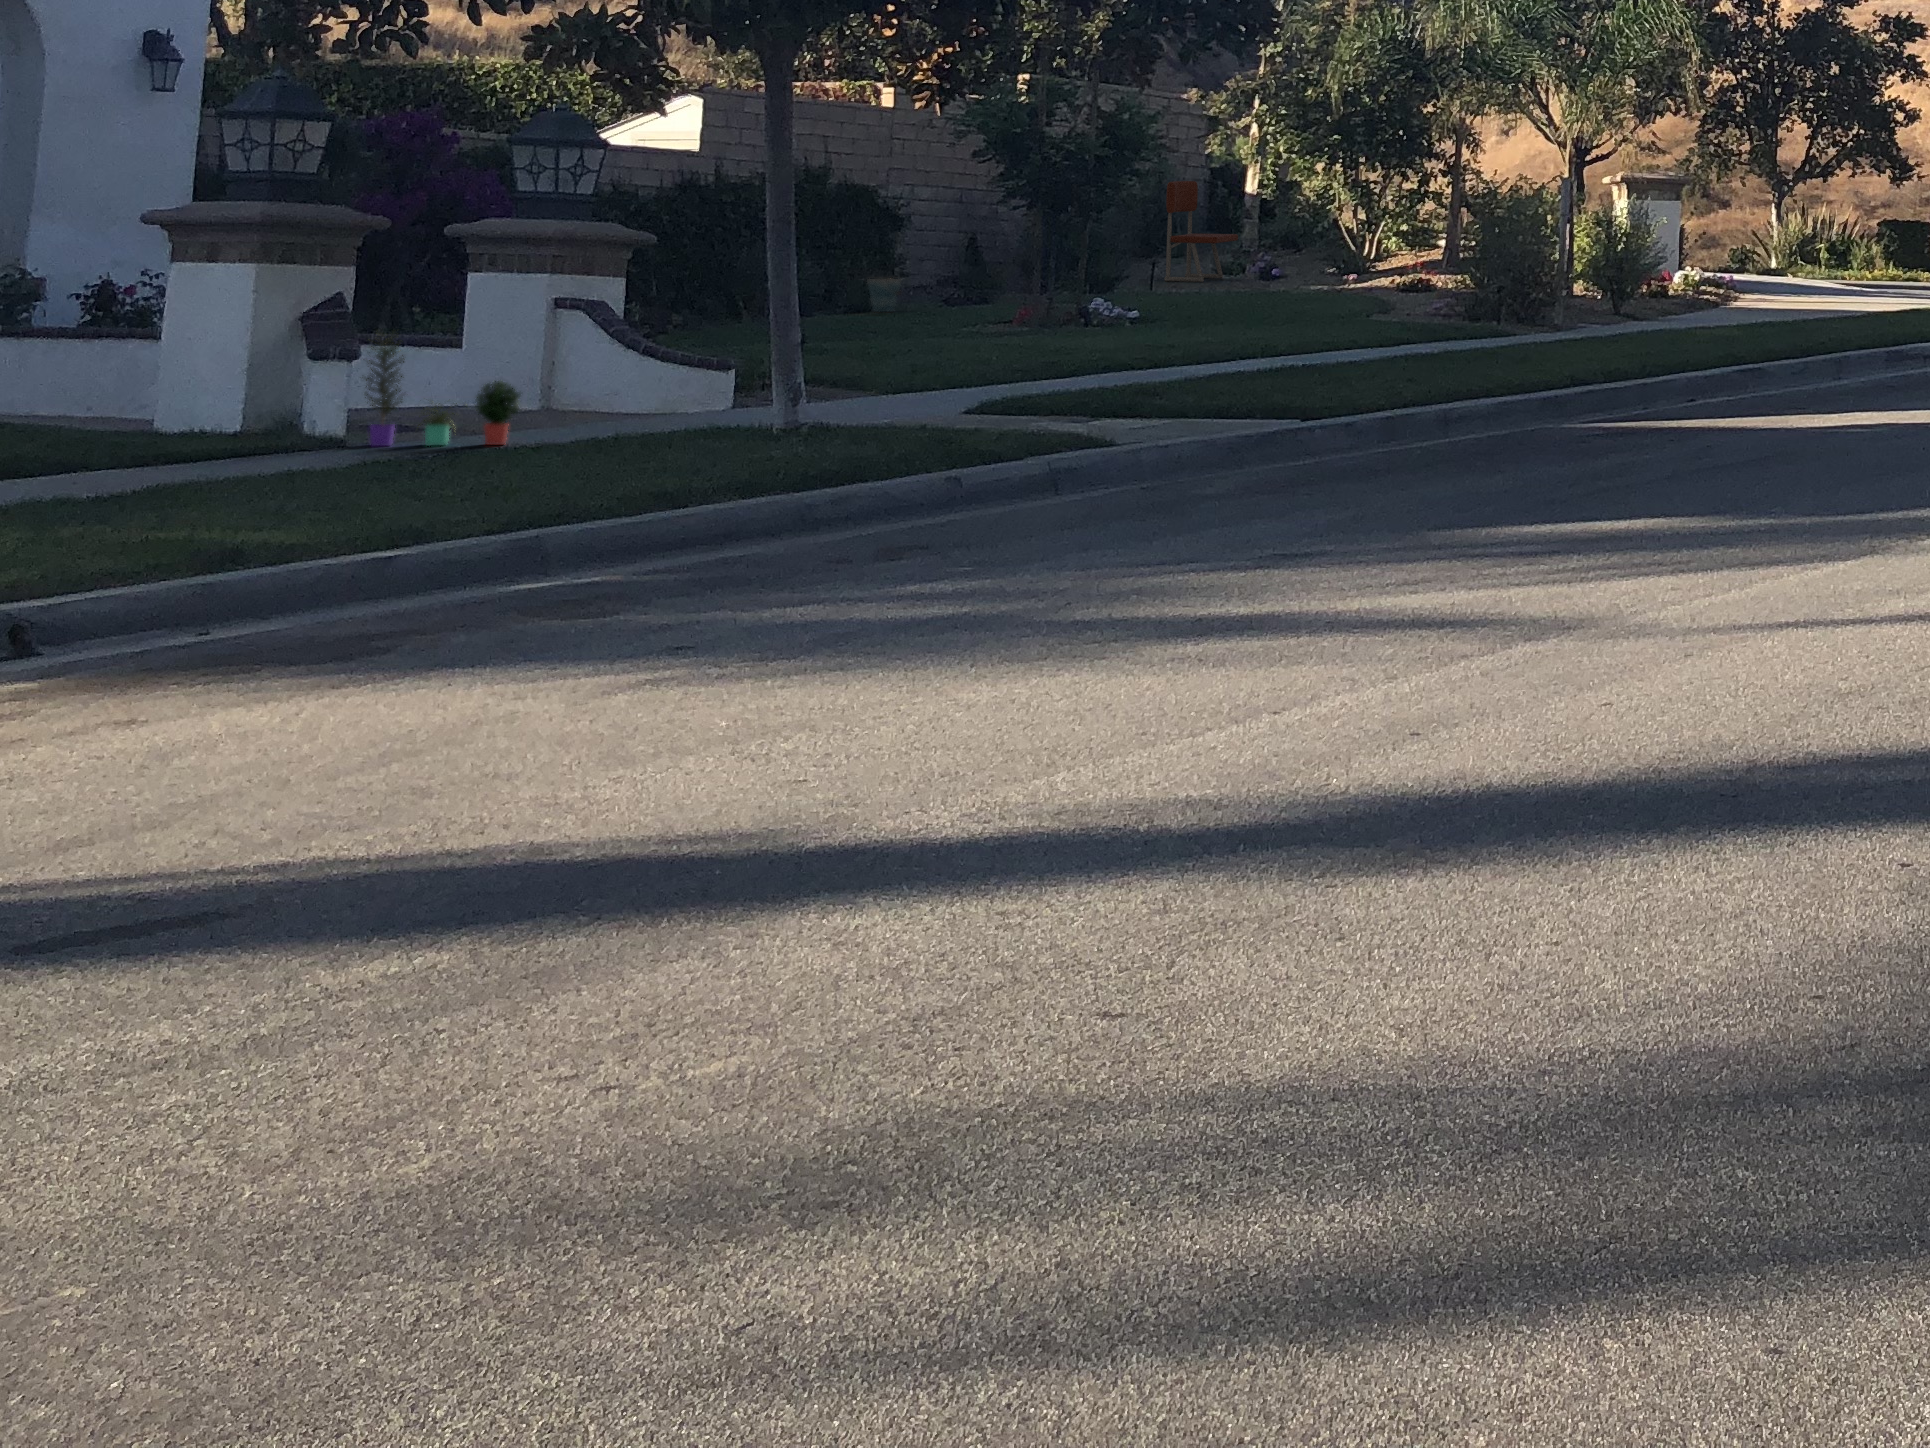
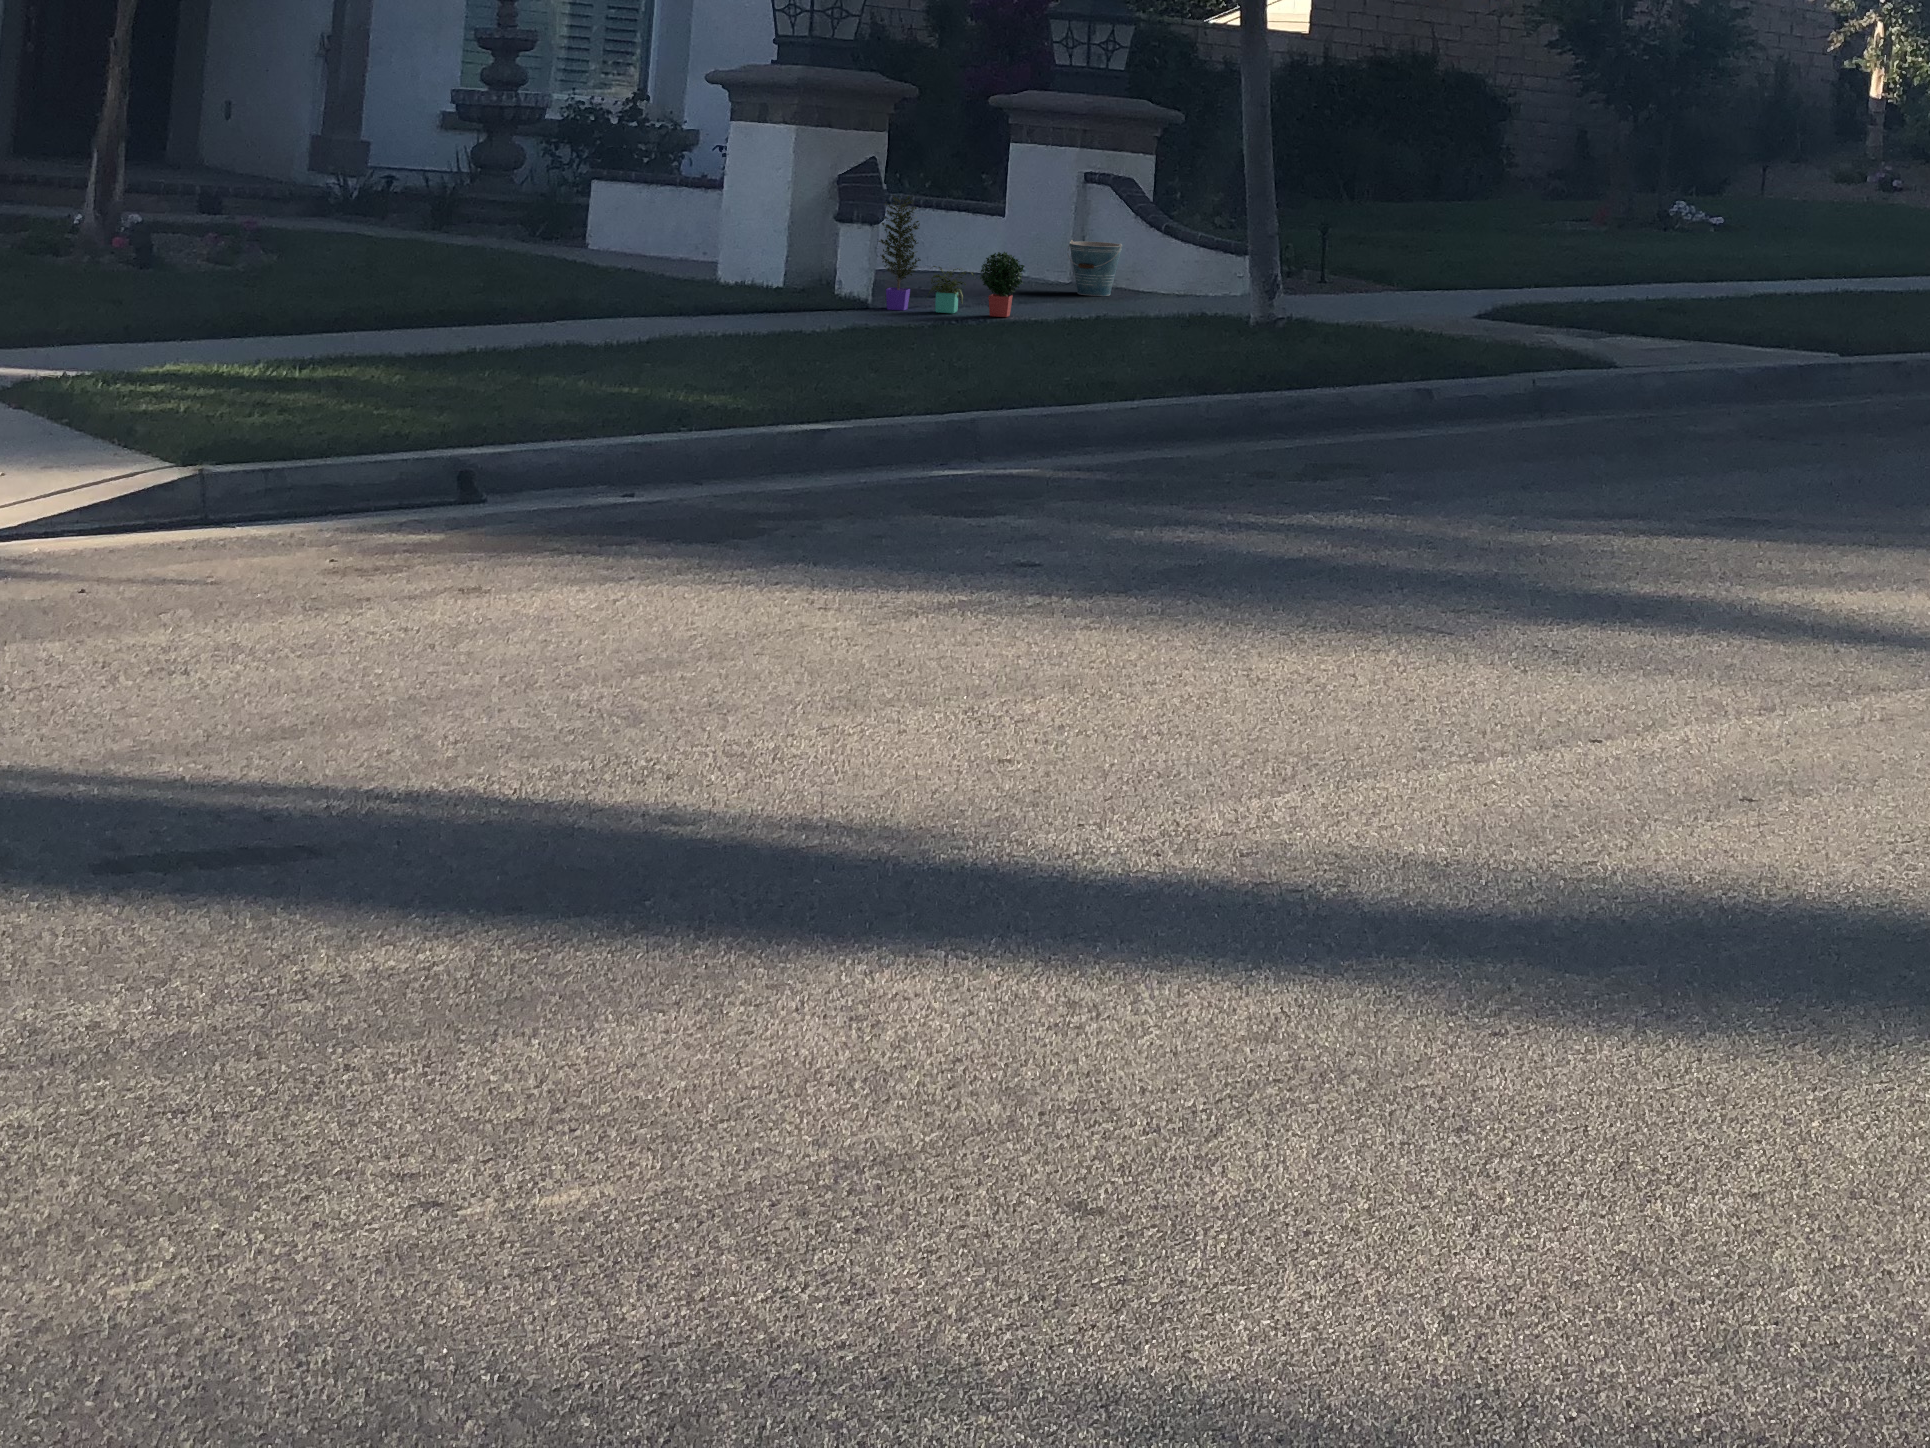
bench: present [1164,181,1238,282] -> none [1788,83,1869,189]
bucket: present [868,278,901,312] -> present [1068,240,1123,296]

